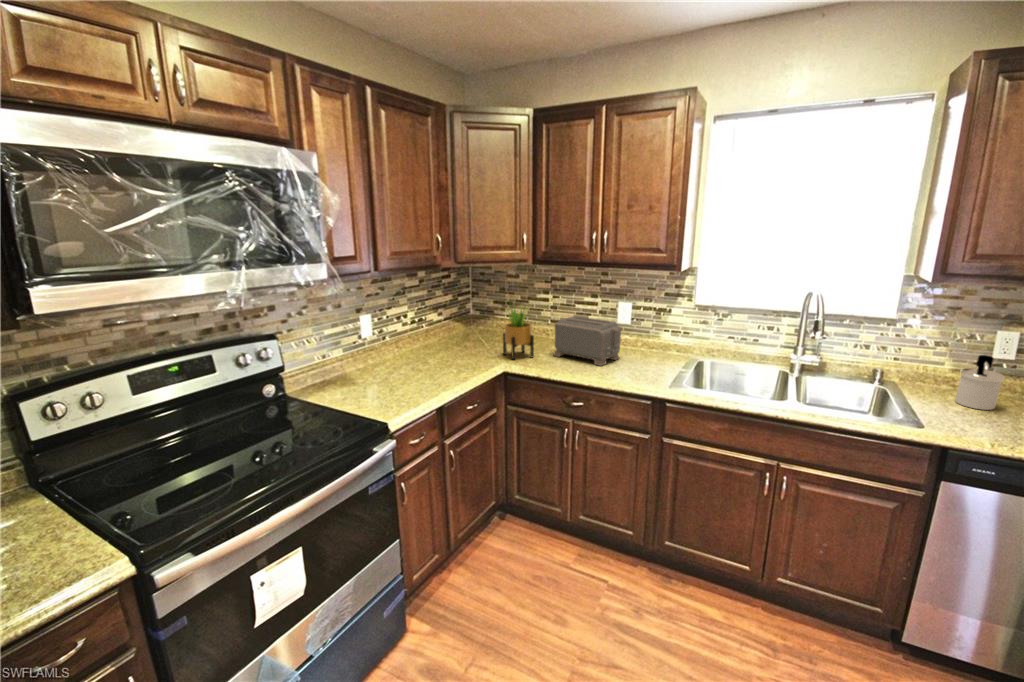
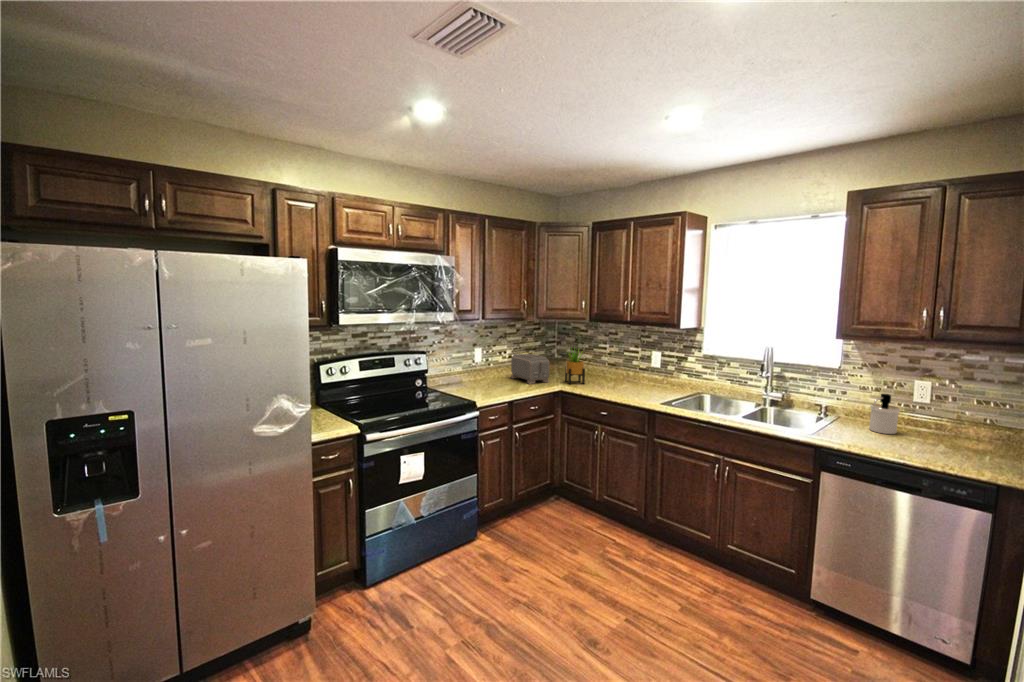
toaster: present [554,316,621,366] -> present [511,354,550,384]

